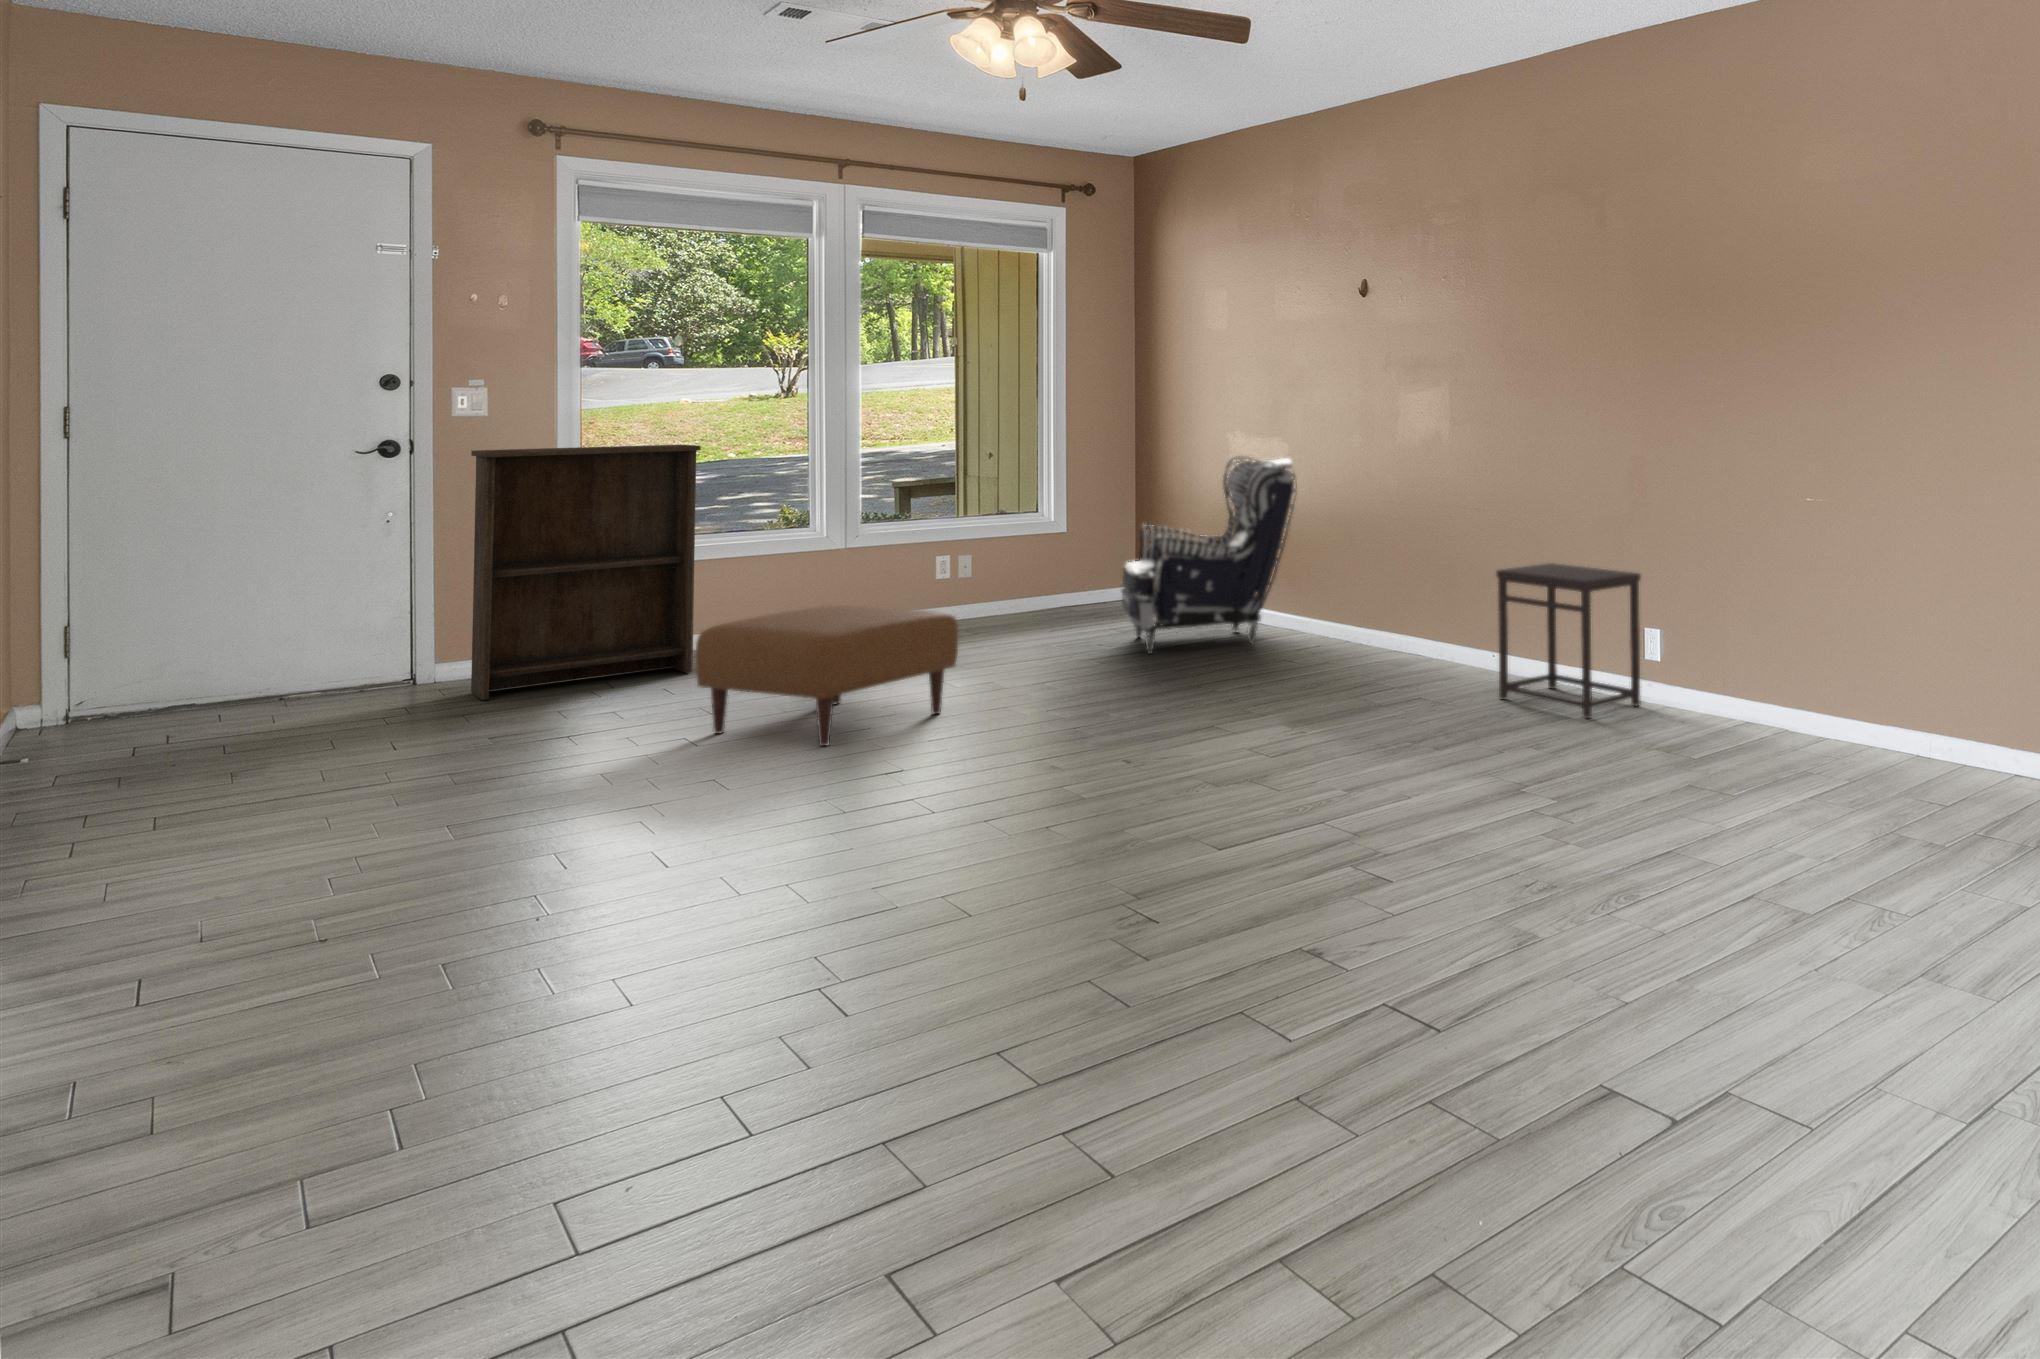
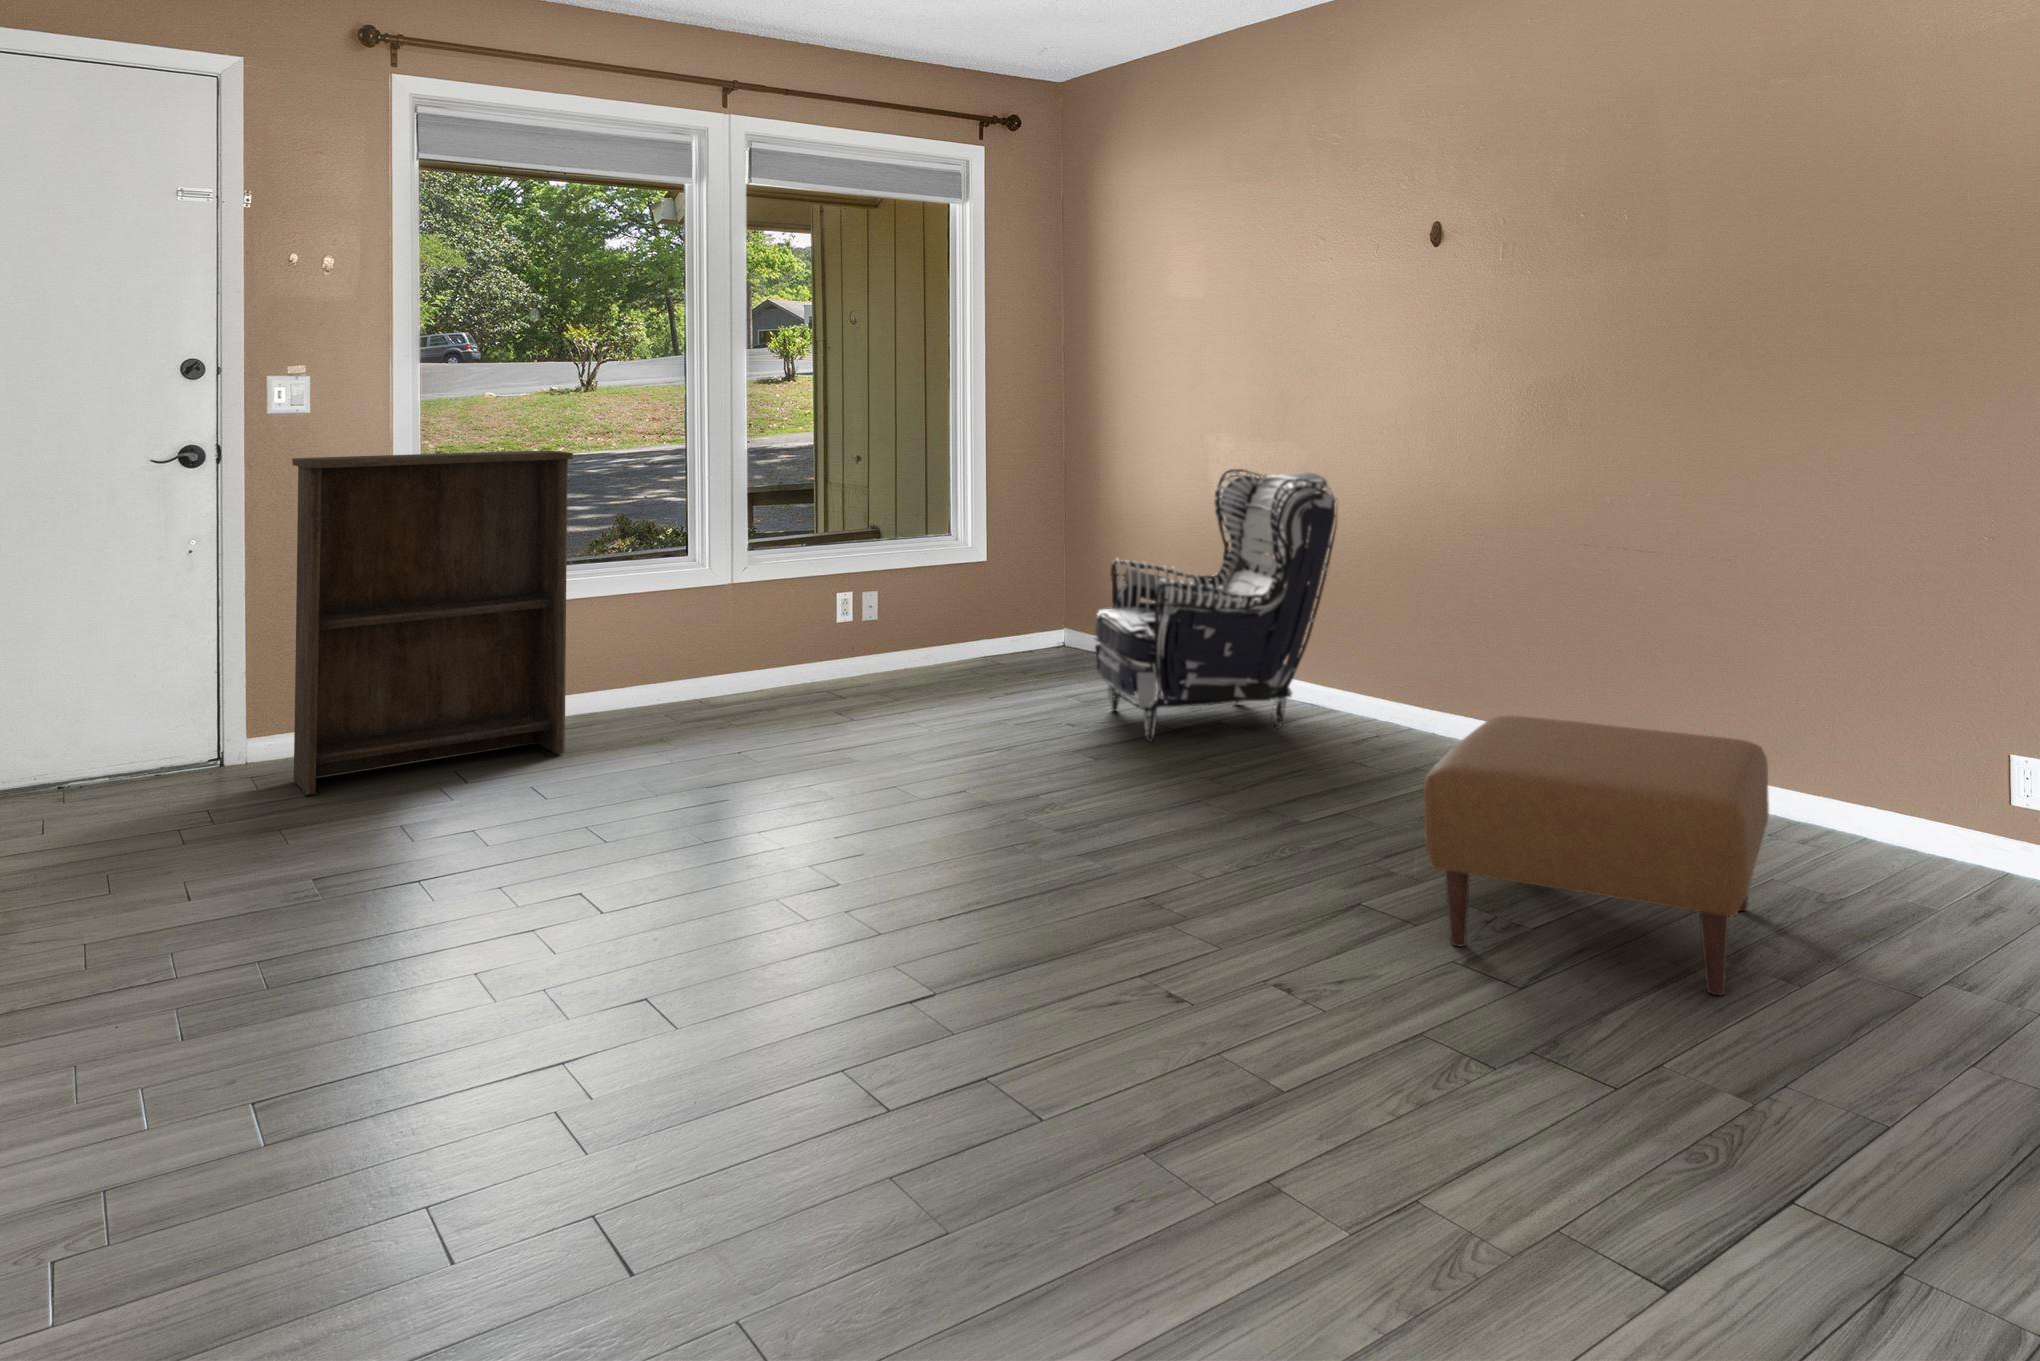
side table: present [1496,563,1641,718] -> none [1745,644,2010,912]
ottoman: present [696,605,958,746] -> present [1423,716,1769,995]

